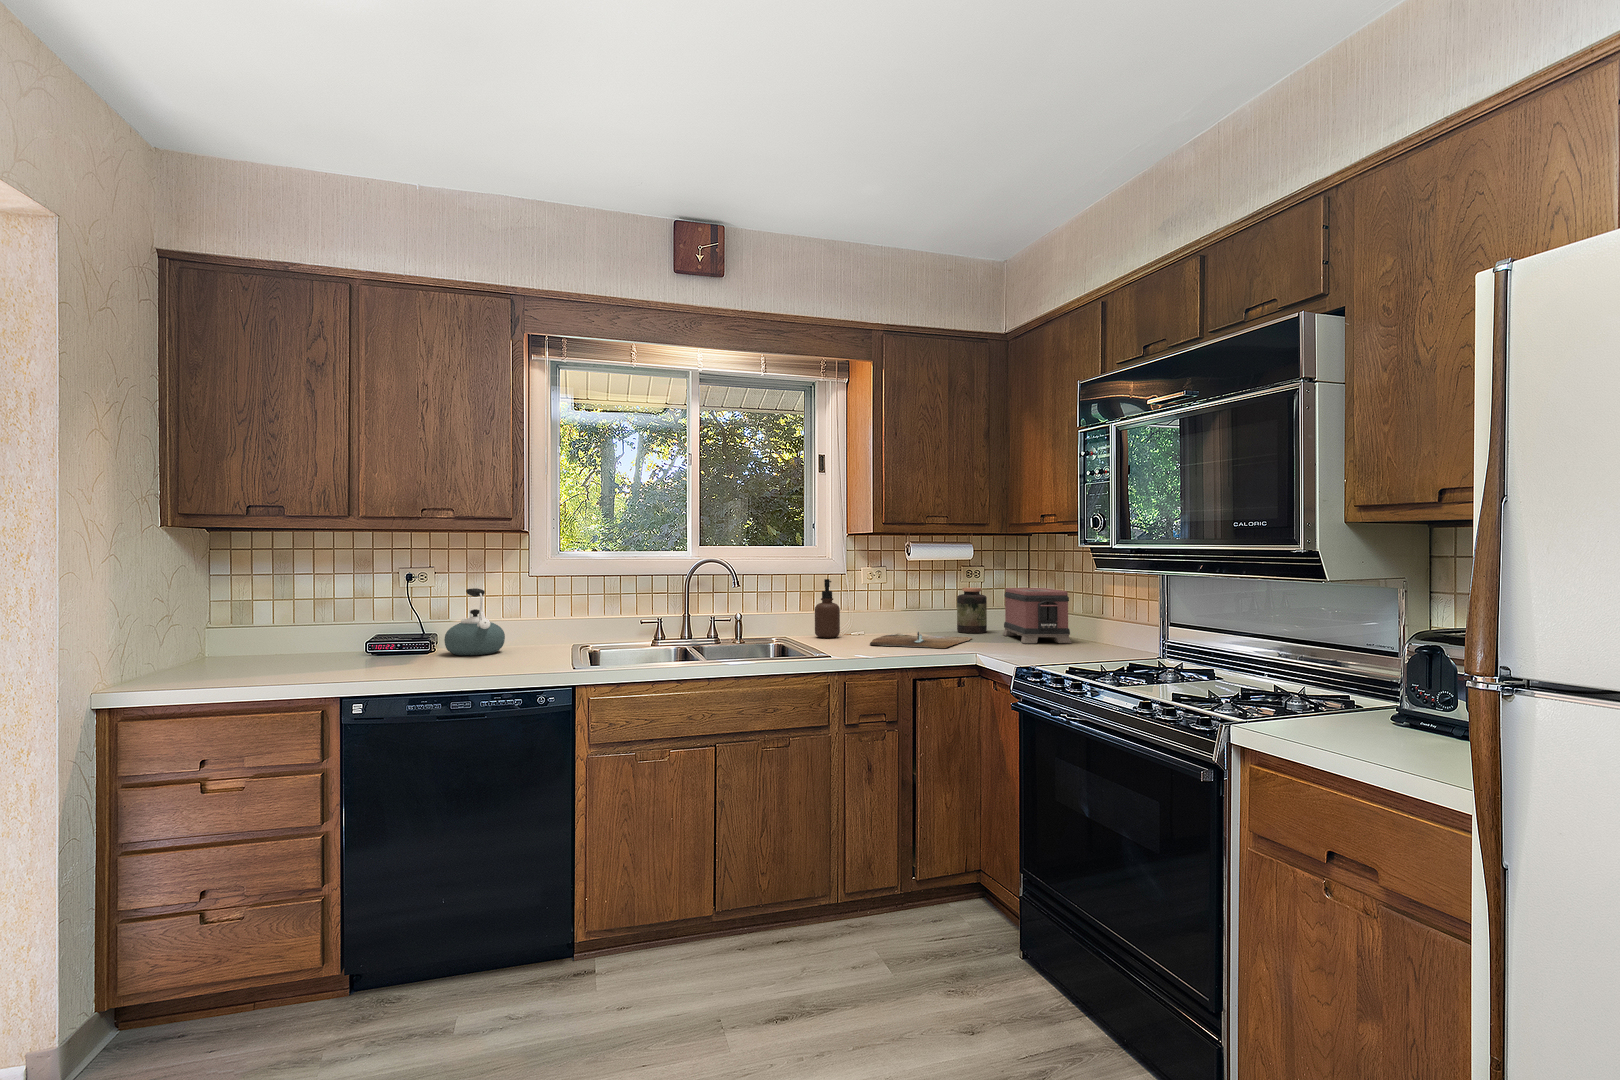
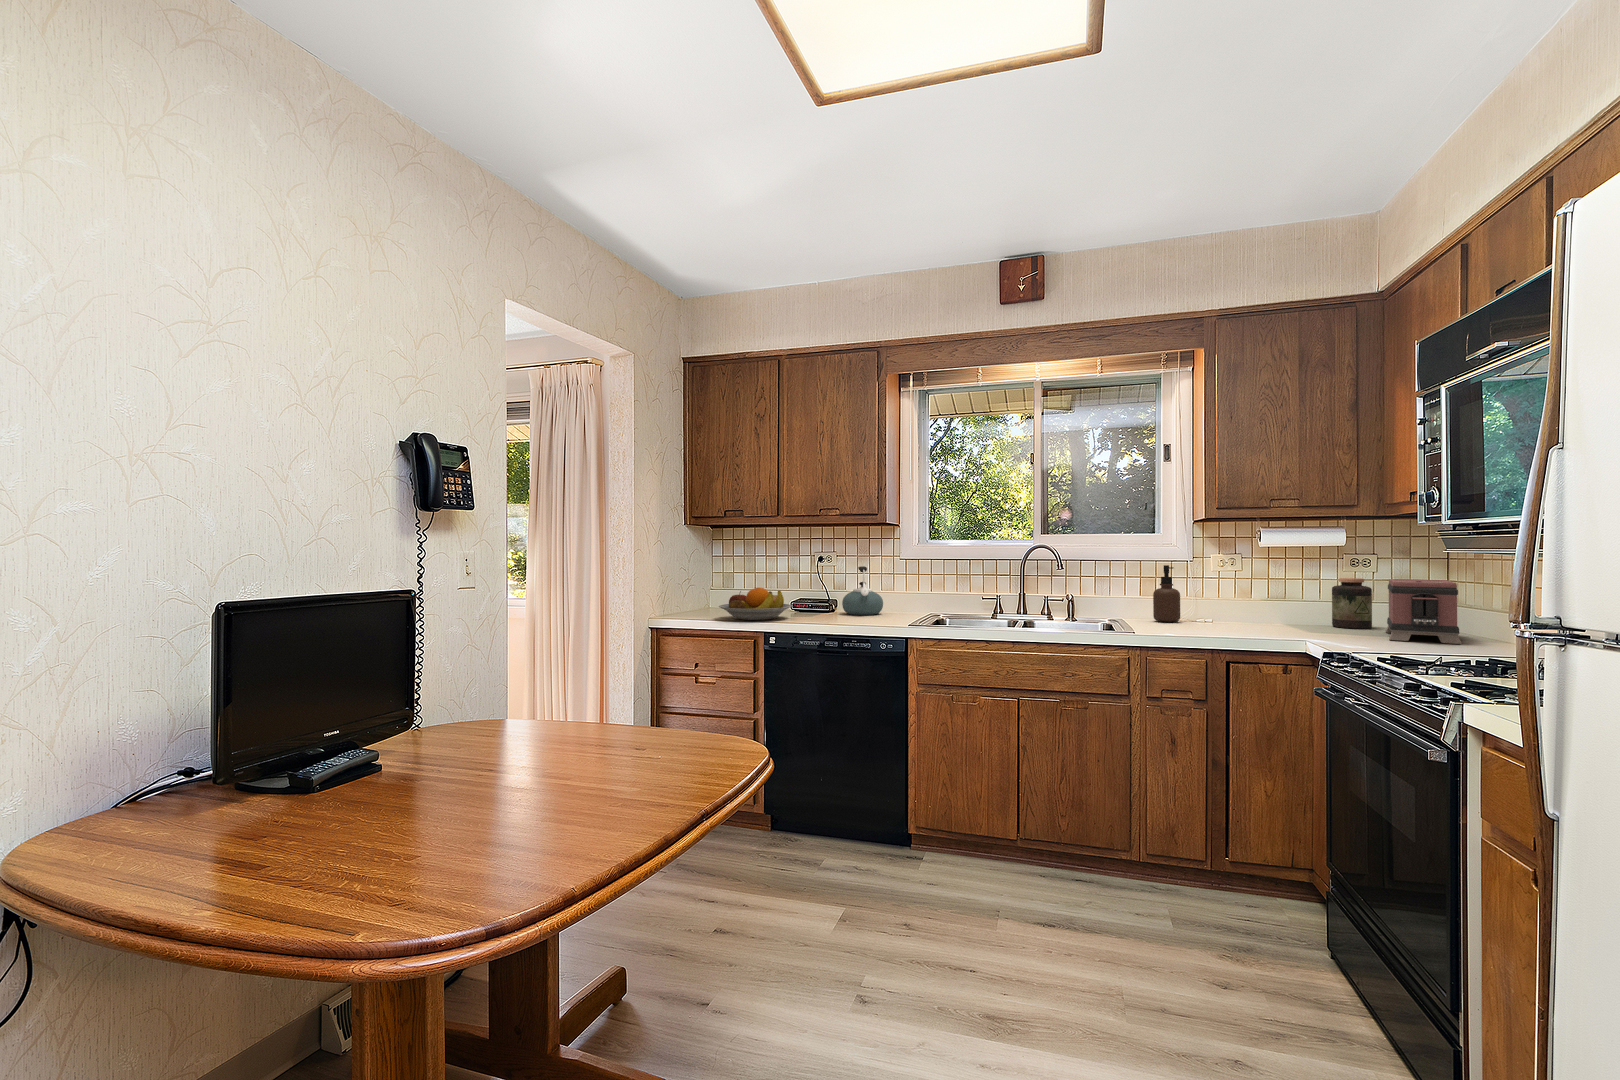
fruit bowl: none [242,627,376,679] -> present [719,588,792,620]
cutting board: present [870,632,972,648] -> none [1196,620,1334,637]

